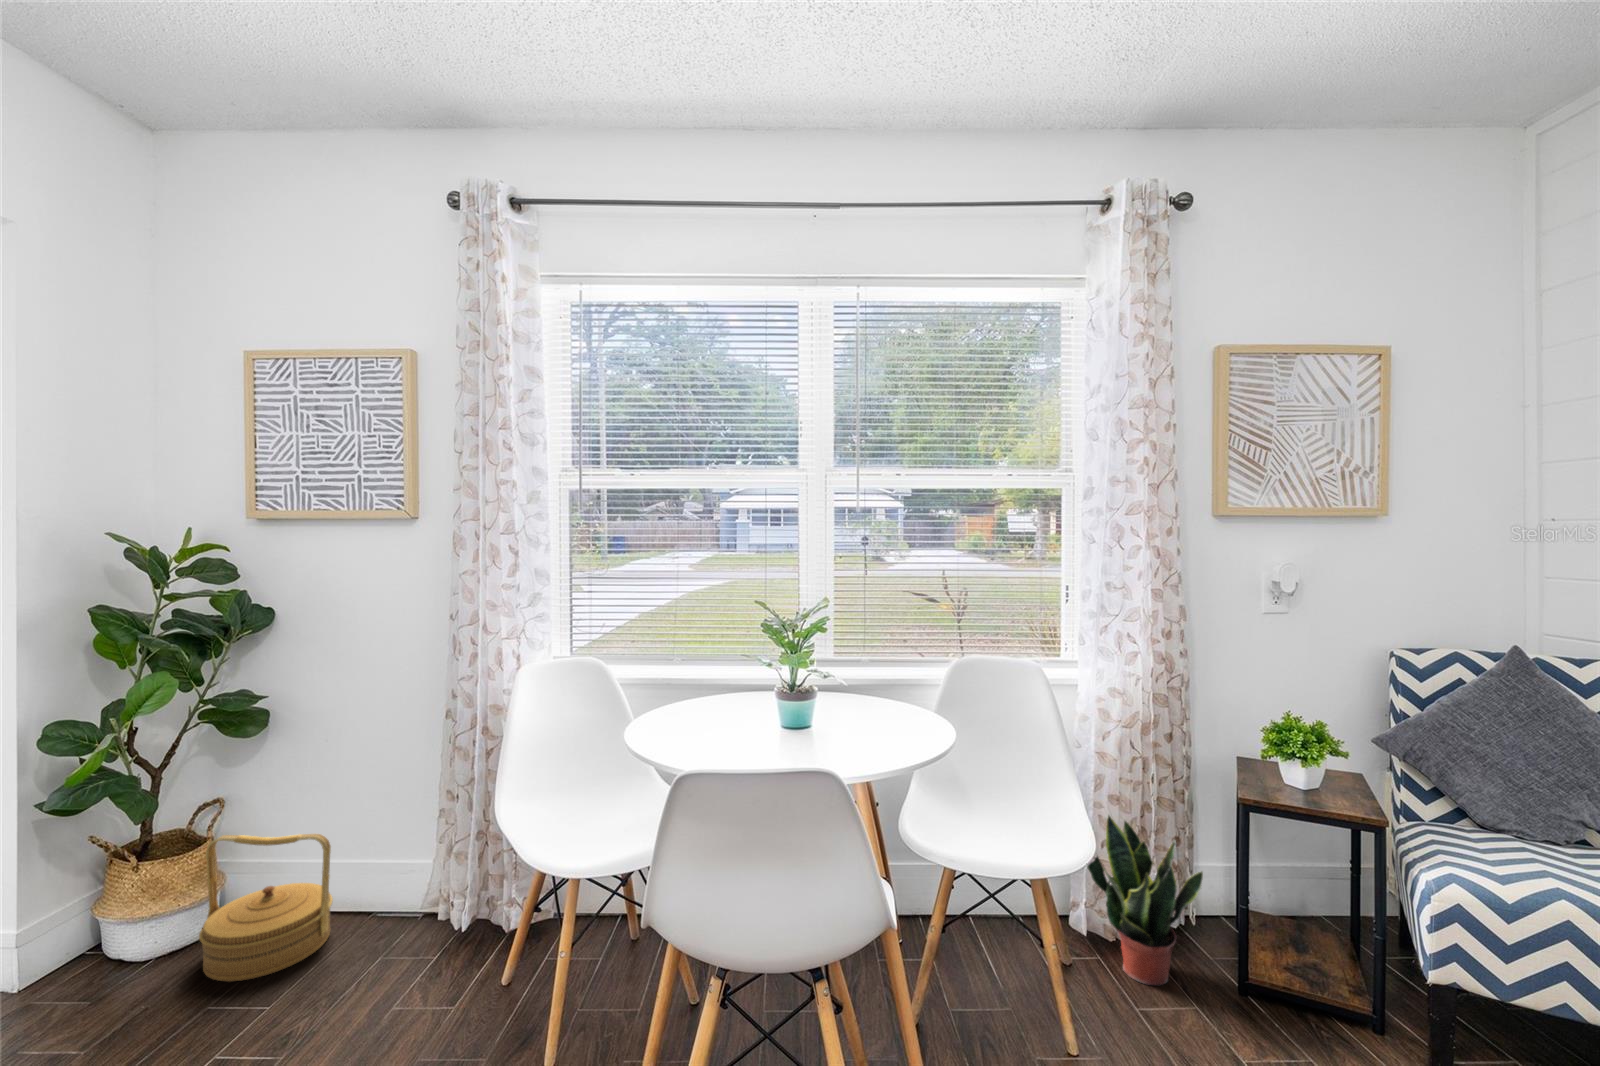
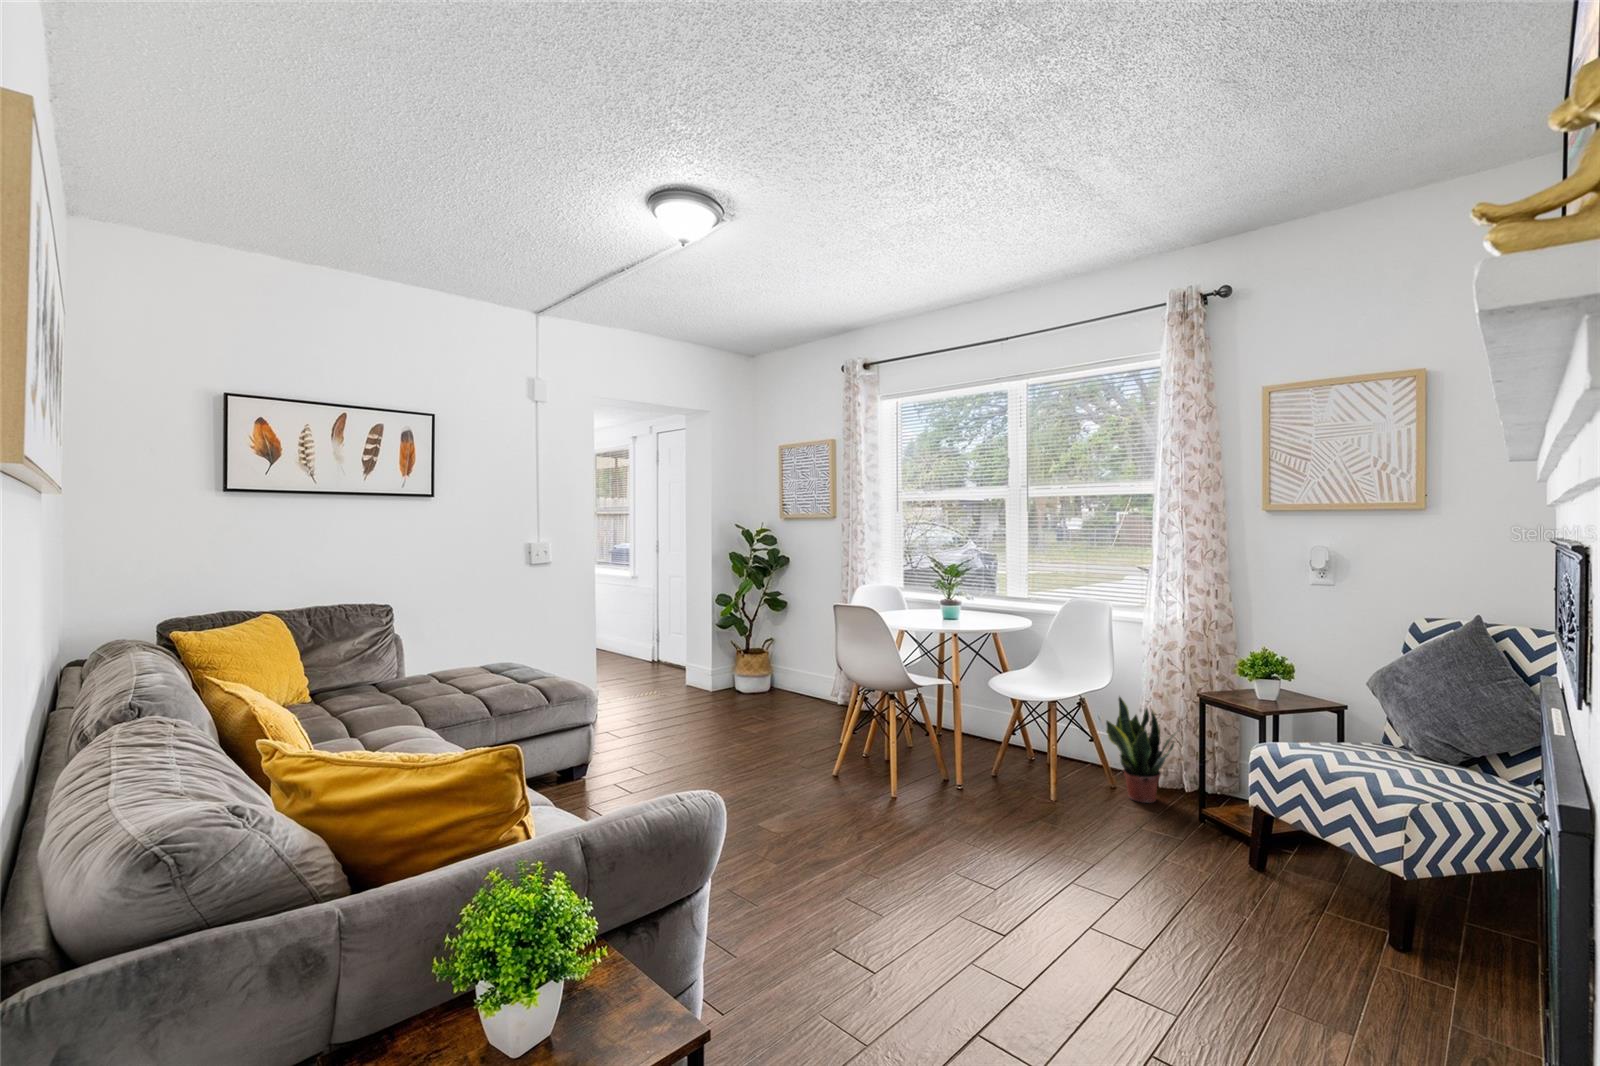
basket: present [199,834,333,982] -> none [758,649,803,704]

